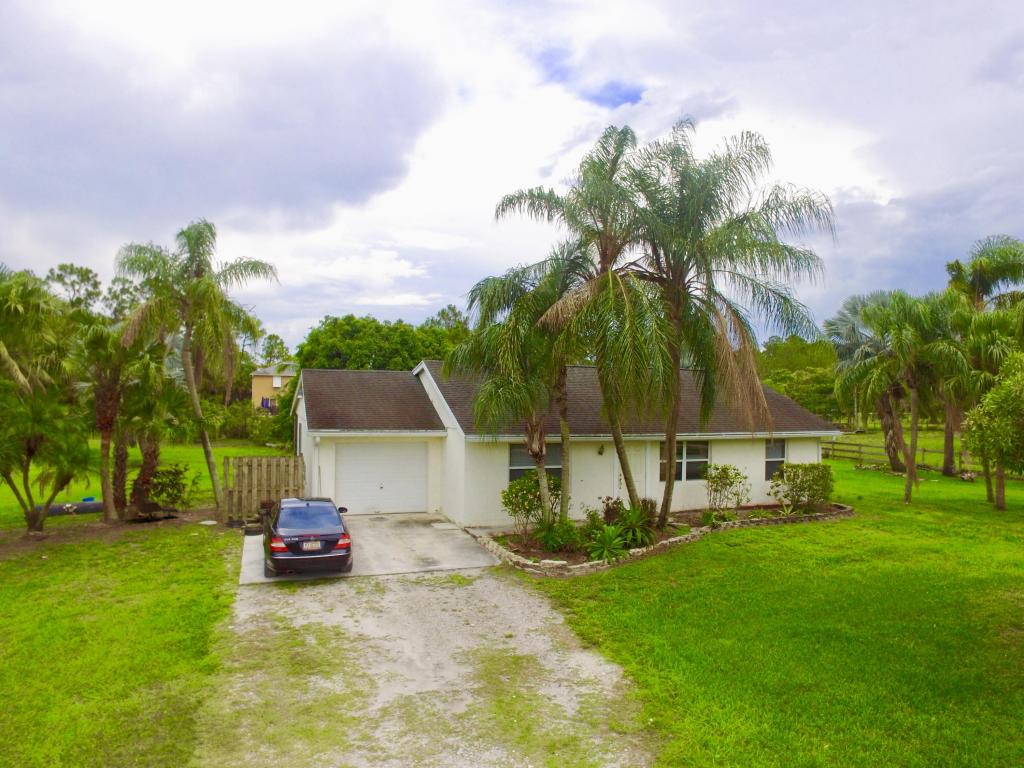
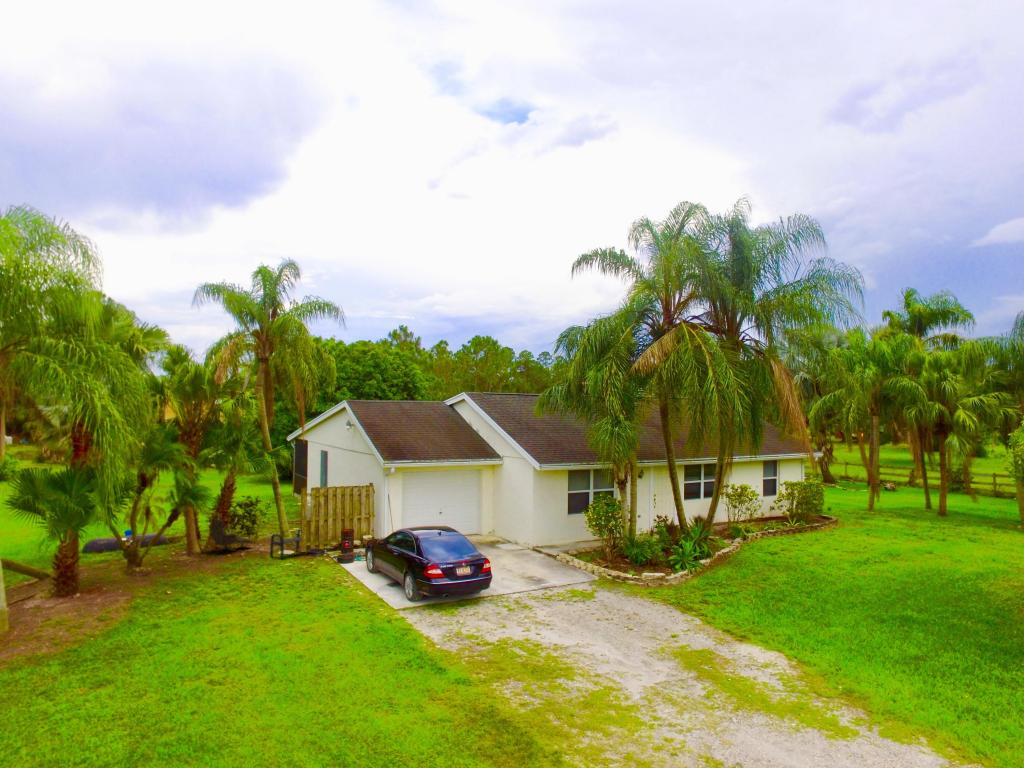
bench: none [185,499,227,530] -> present [270,530,309,559]

